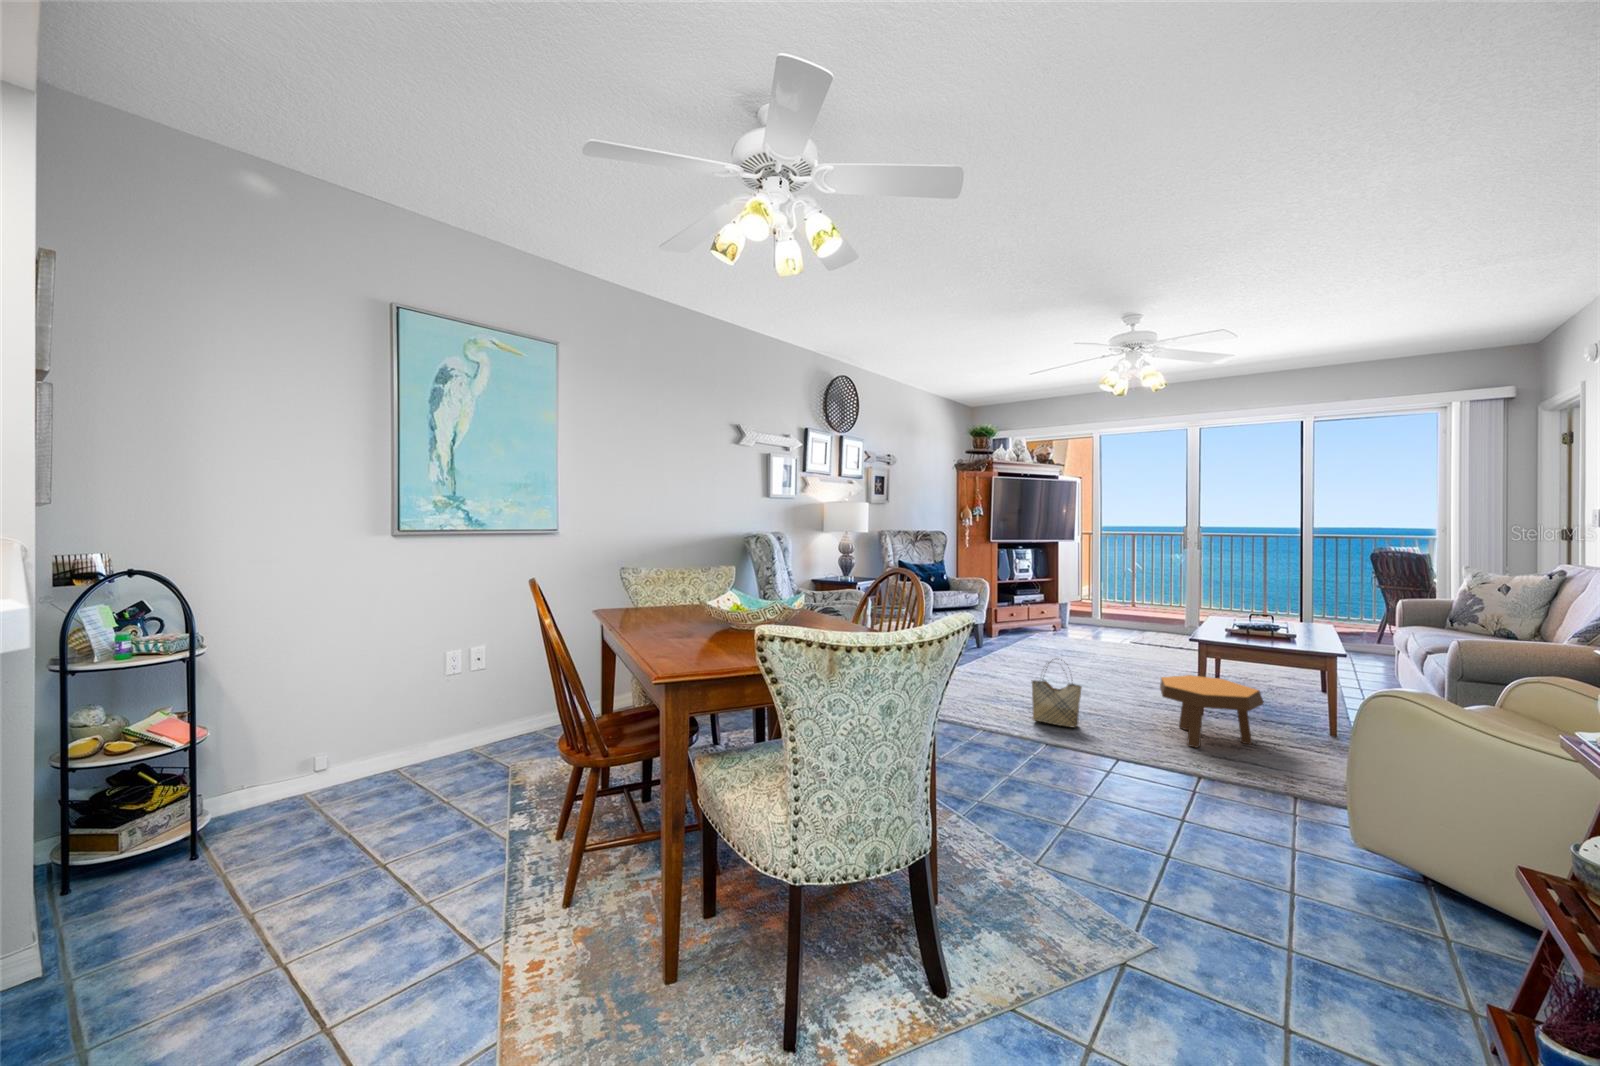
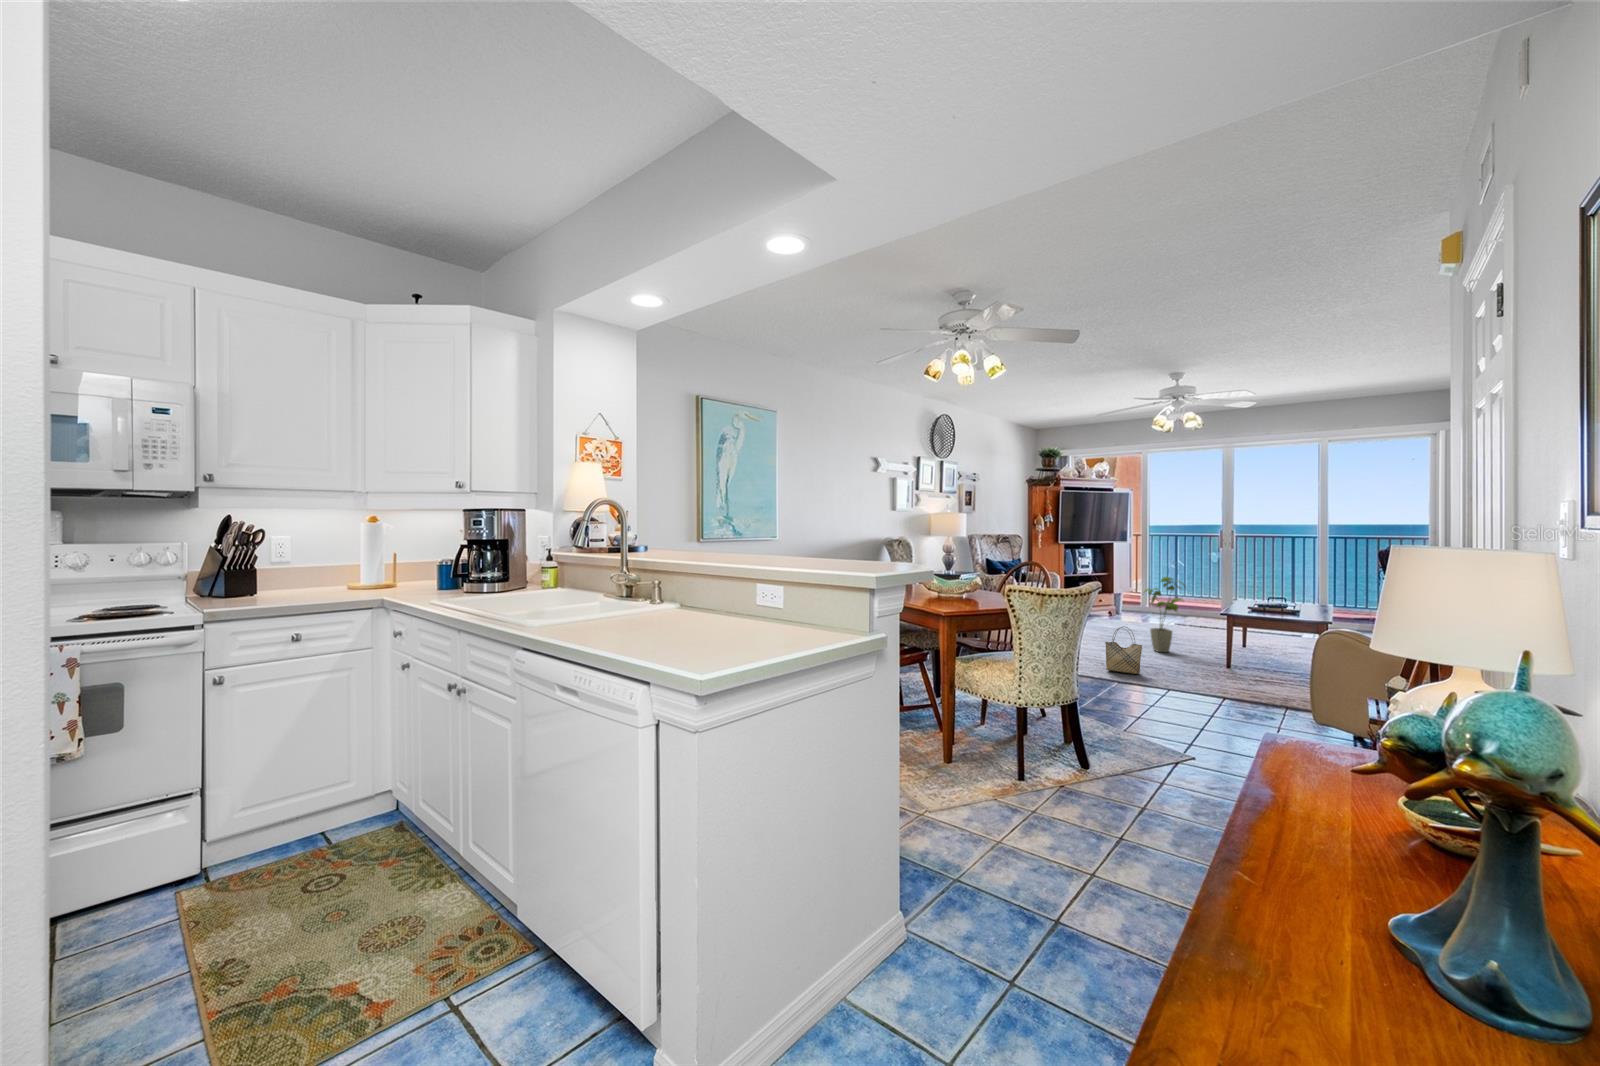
house plant: none [1087,586,1144,687] -> present [1144,577,1185,652]
footstool: present [1160,675,1264,748] -> none [1199,638,1273,685]

